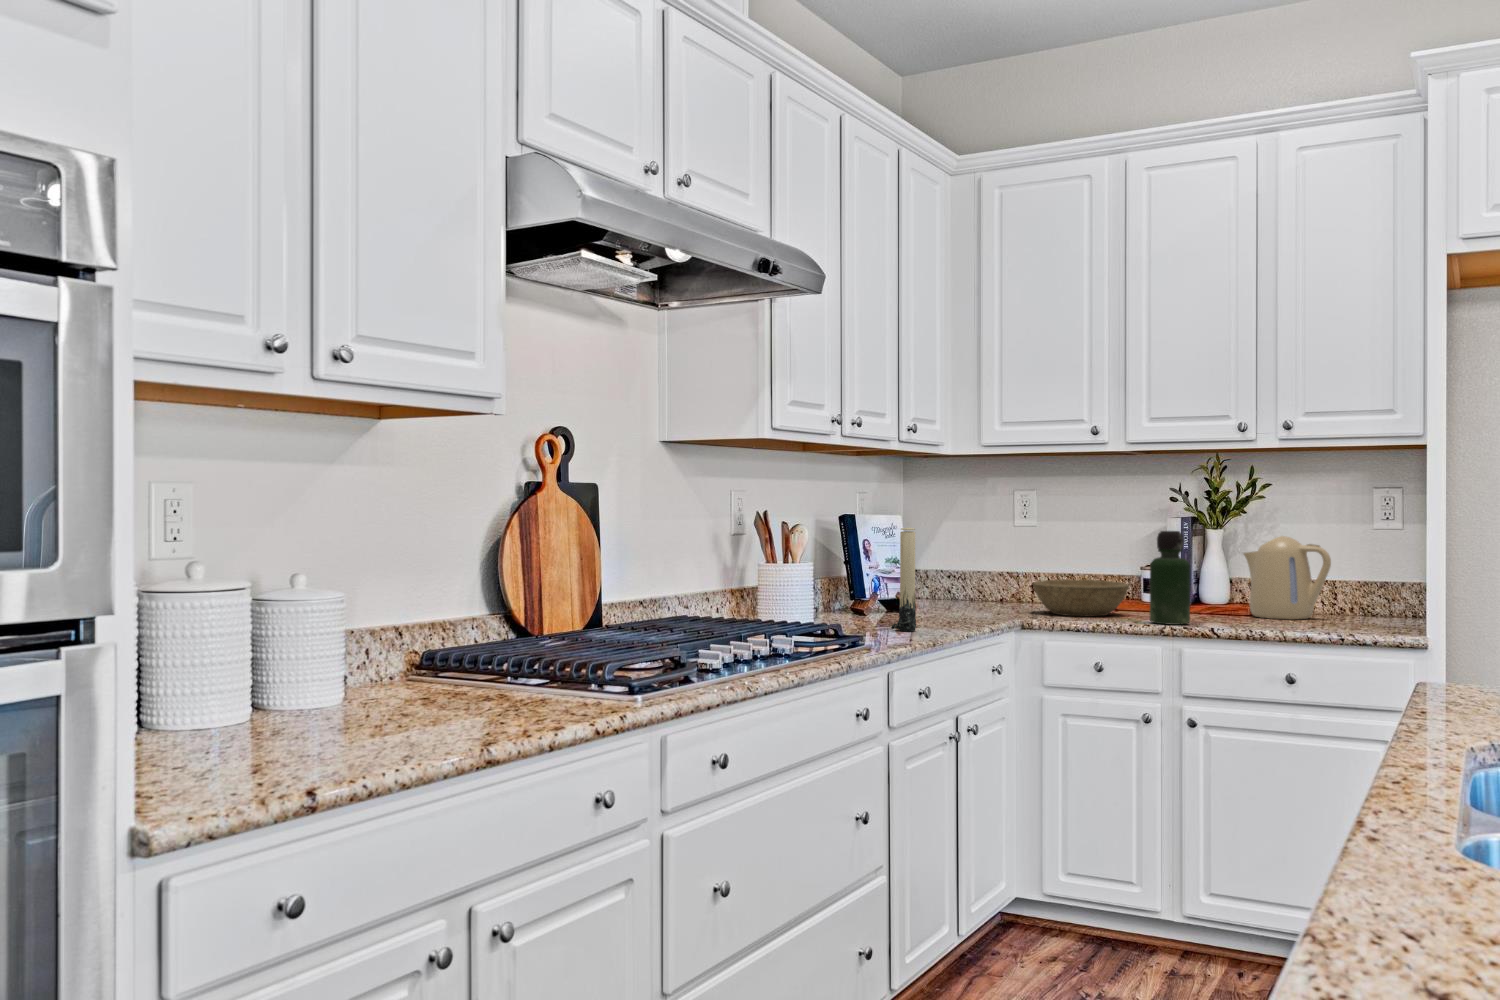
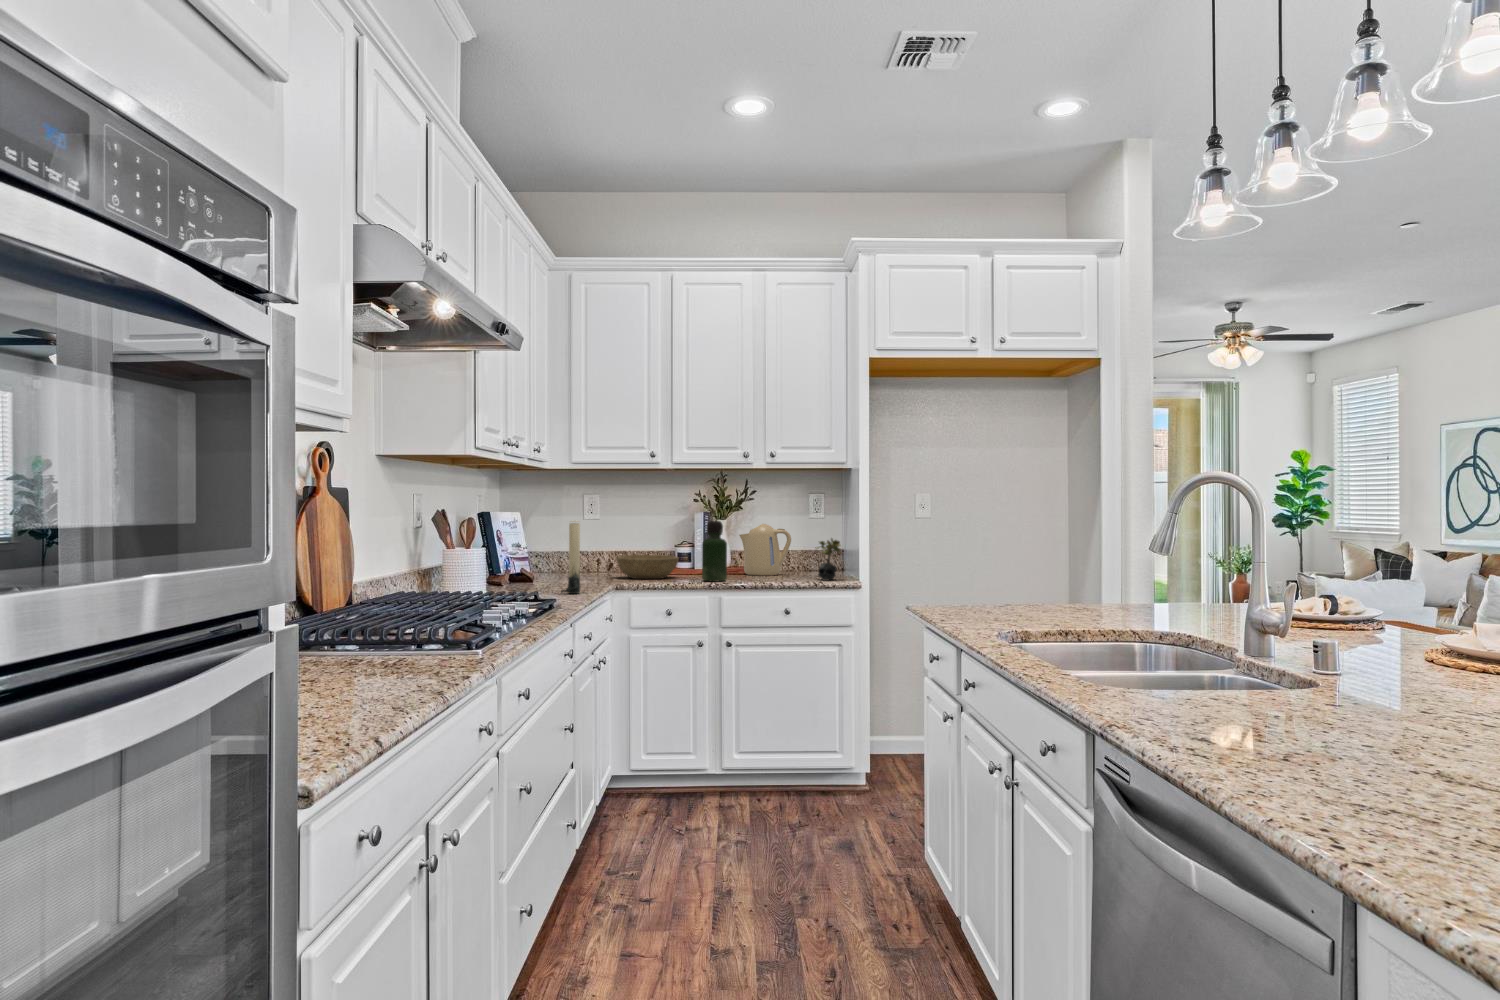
succulent plant: none [1349,561,1398,632] -> present [815,539,841,581]

